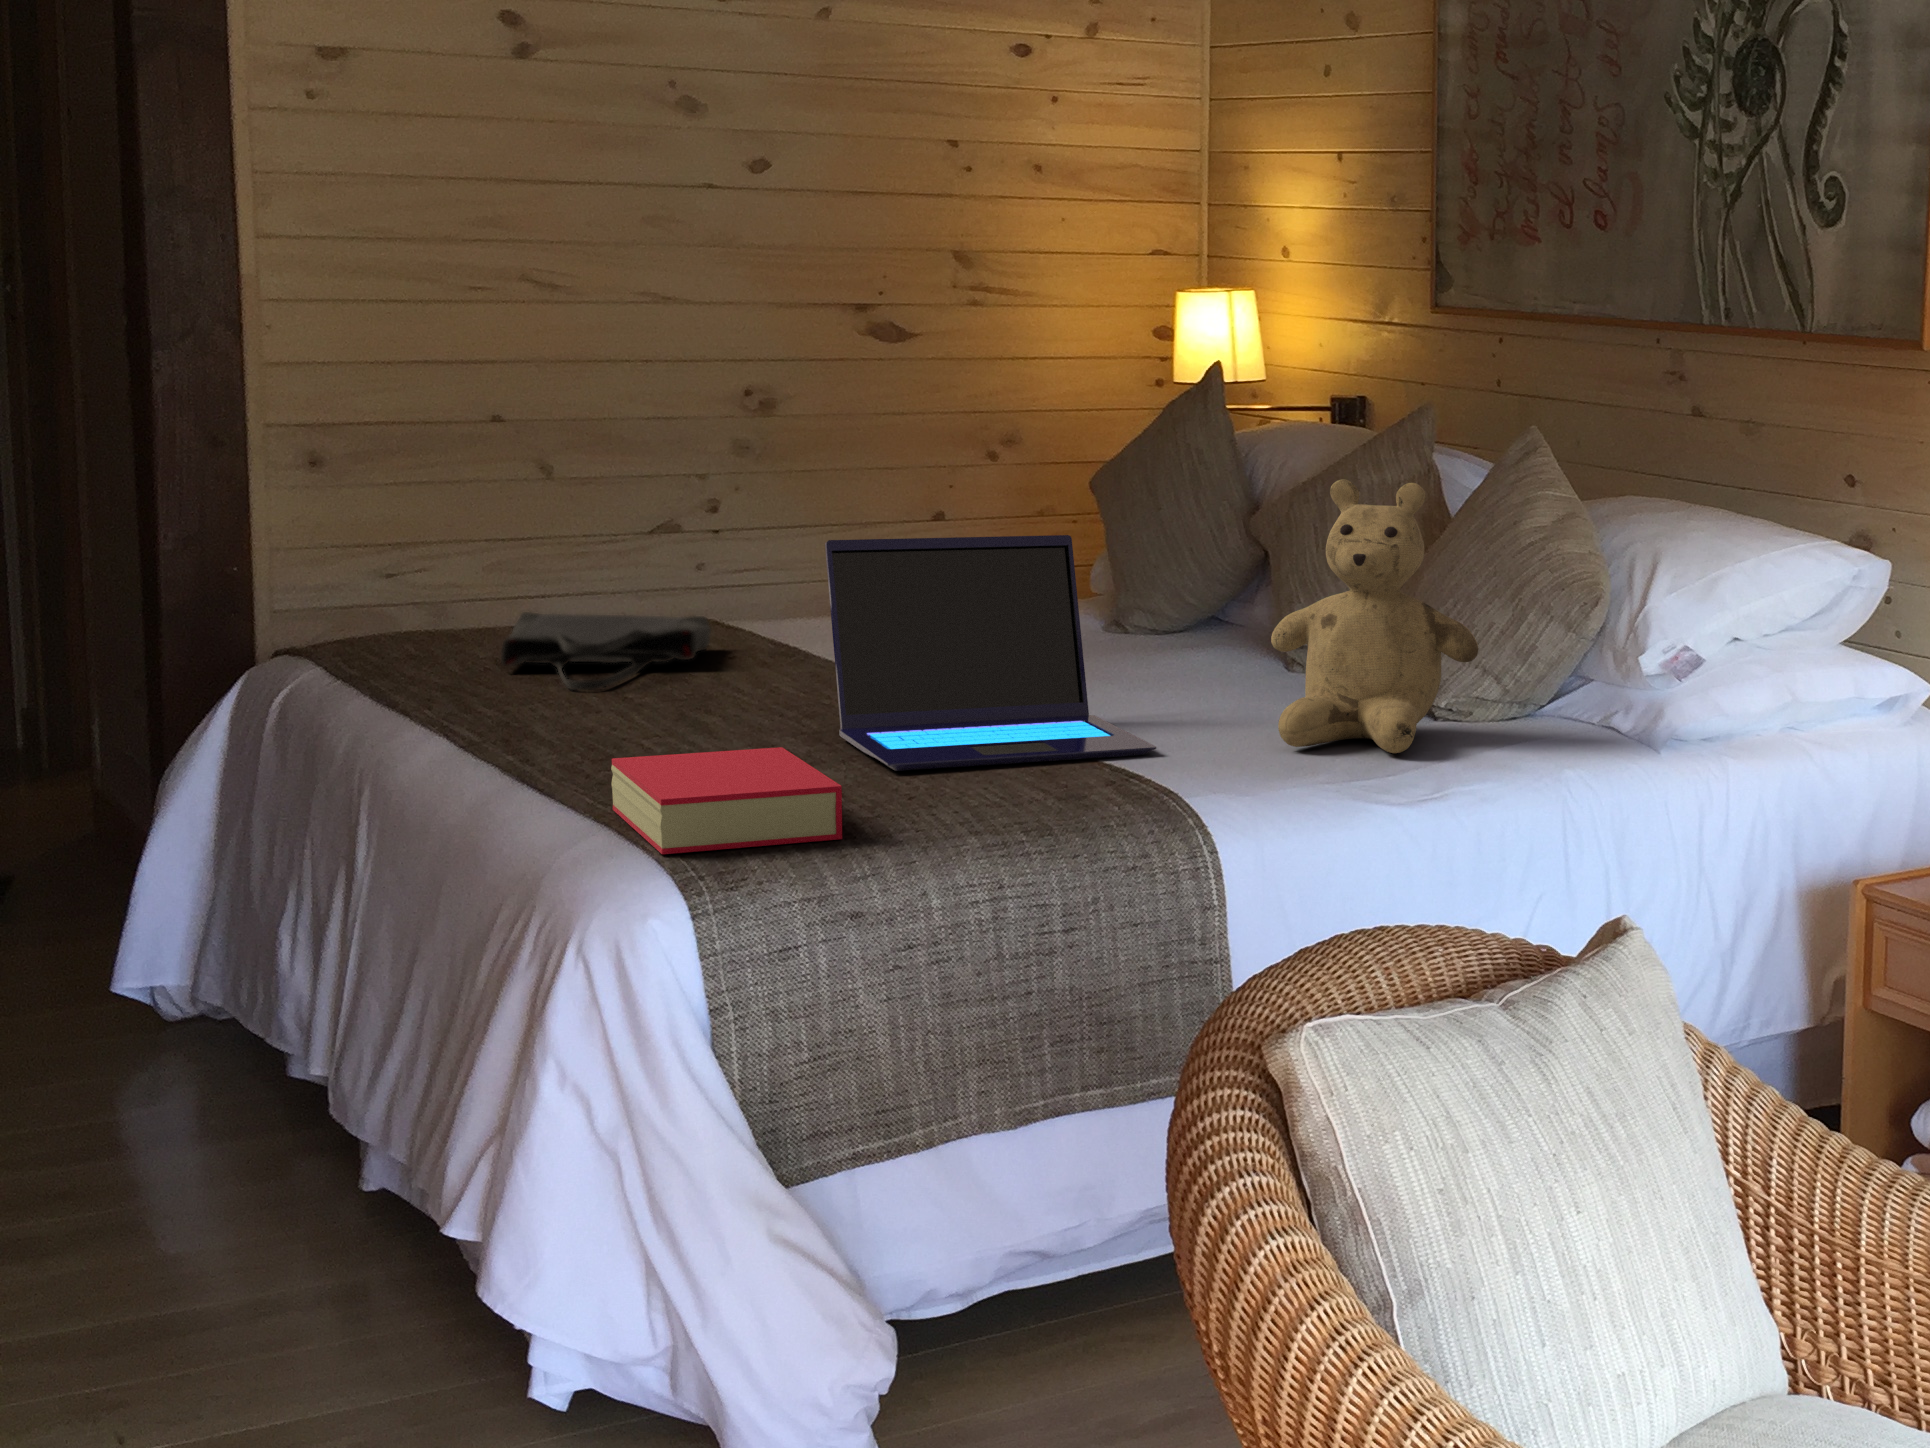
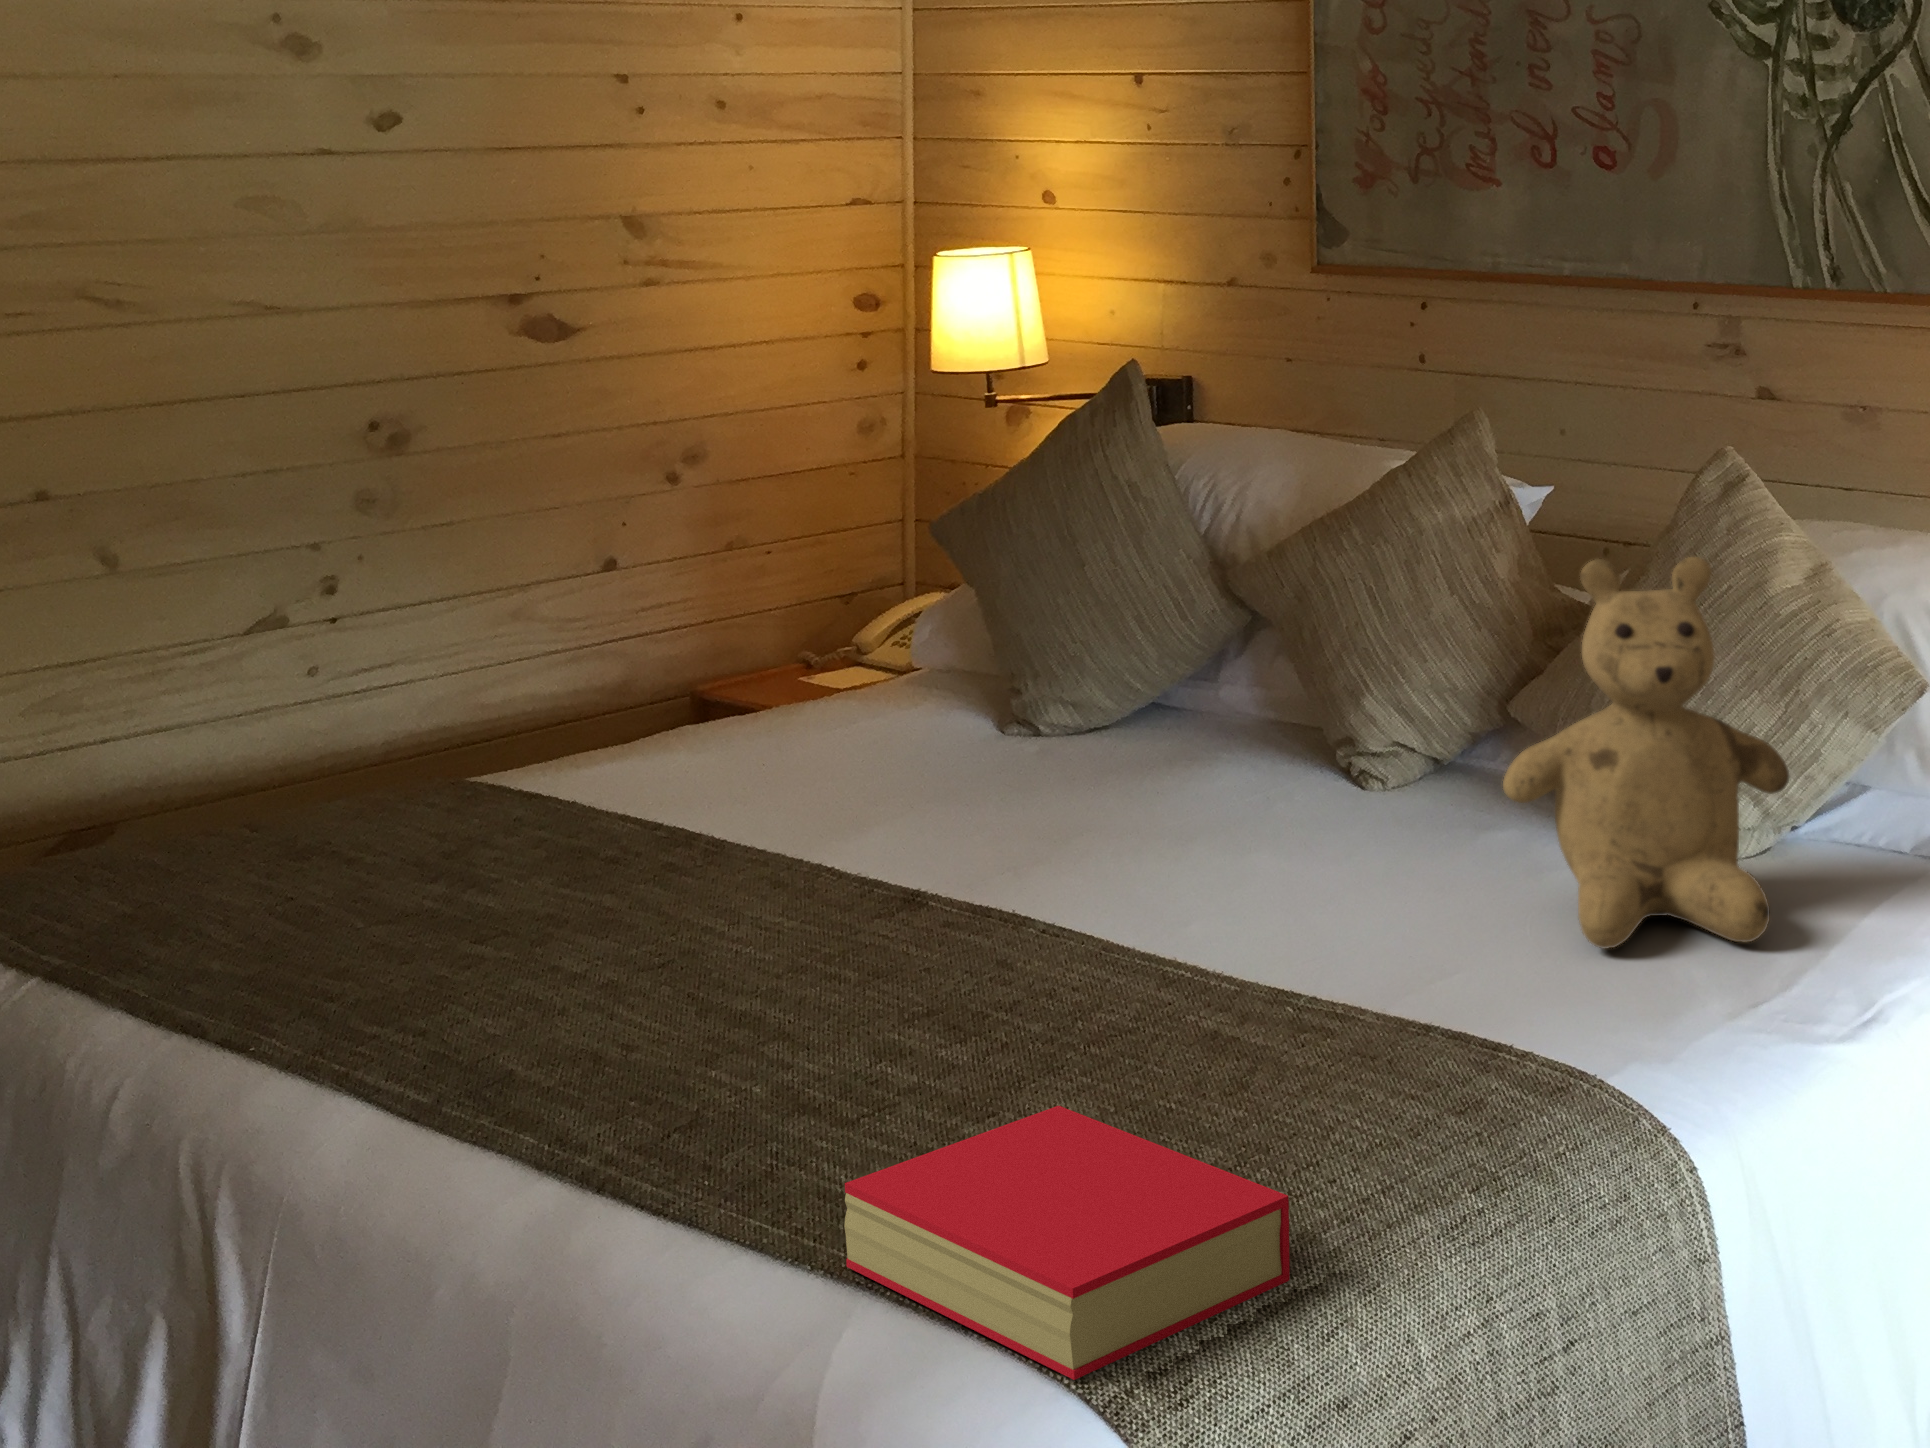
laptop: present [825,535,1157,771] -> none [903,664,1442,1089]
tote bag: present [501,612,711,690] -> none [237,796,554,964]

